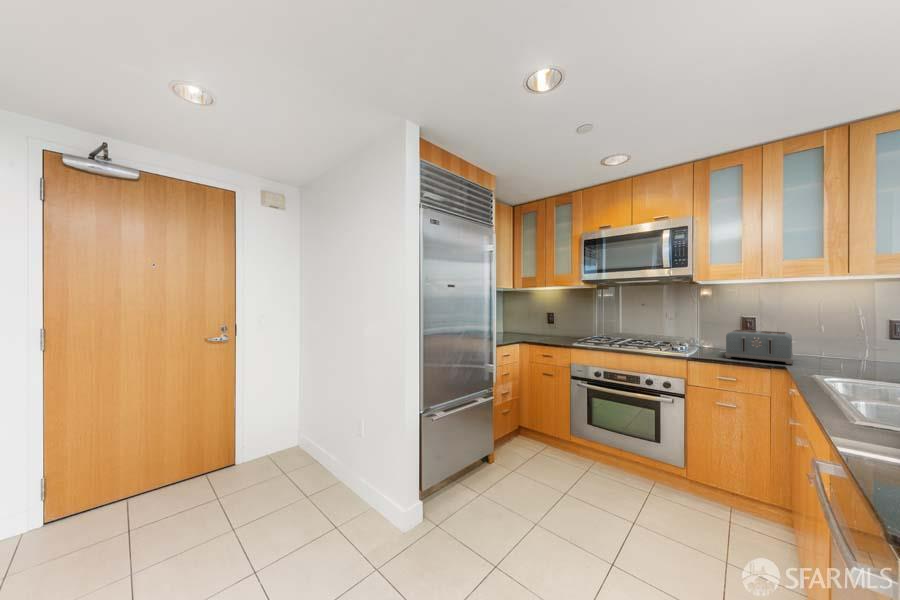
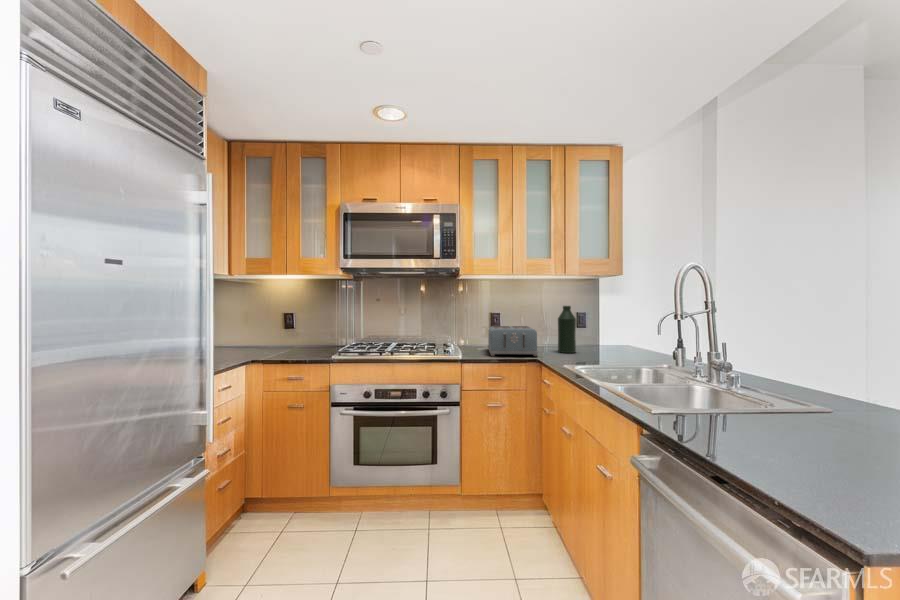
bottle: none [836,311,870,367] -> present [558,306,576,353]

